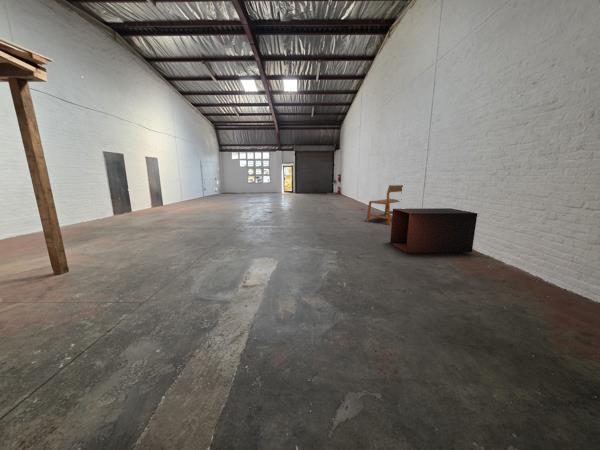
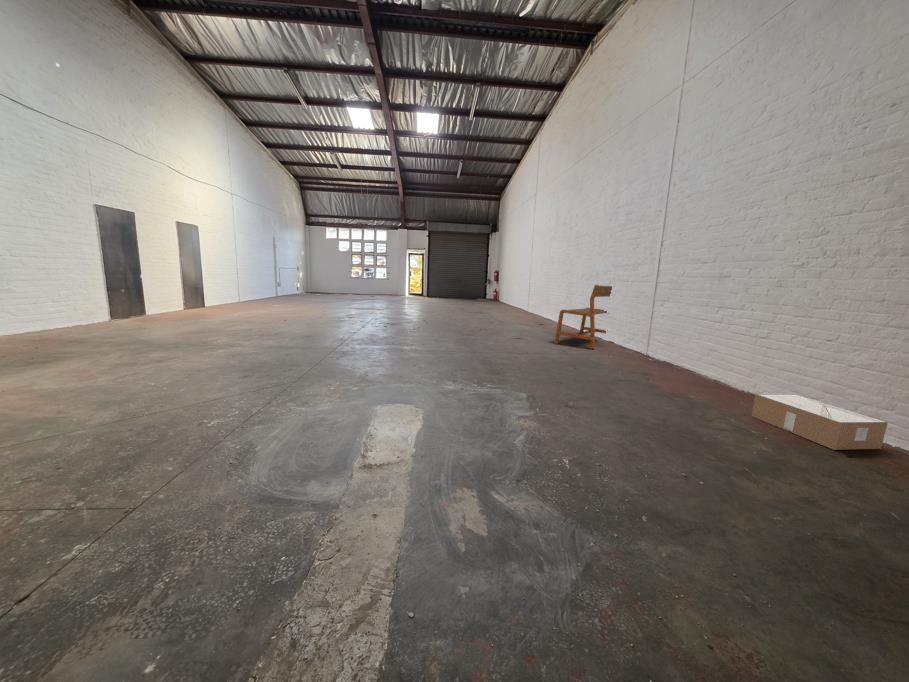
storage cabinet: present [390,208,477,253] -> none [609,322,763,399]
cardboard box: none [466,249,534,278] -> present [752,394,888,450]

